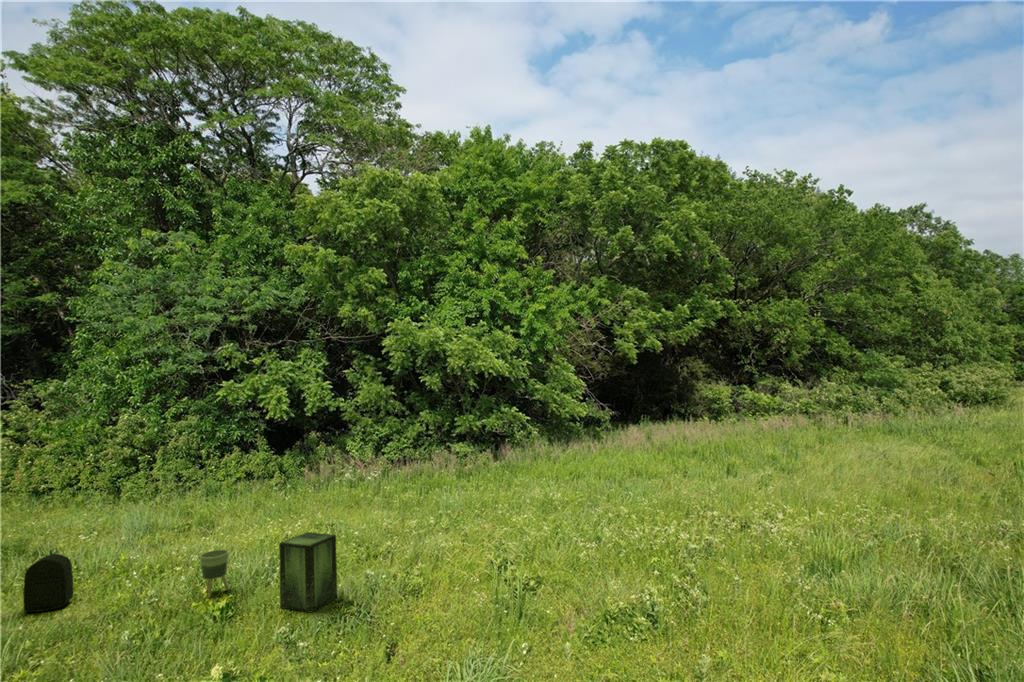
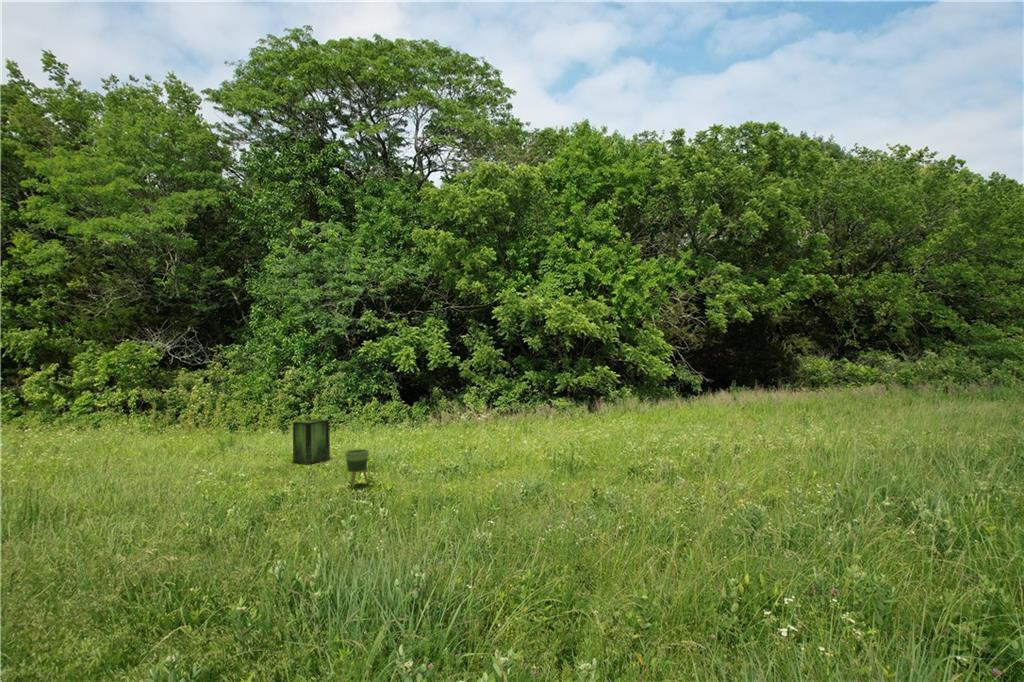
storage box: present [279,532,337,613] -> present [293,419,330,465]
backpack: present [23,549,73,612] -> none [211,441,248,490]

